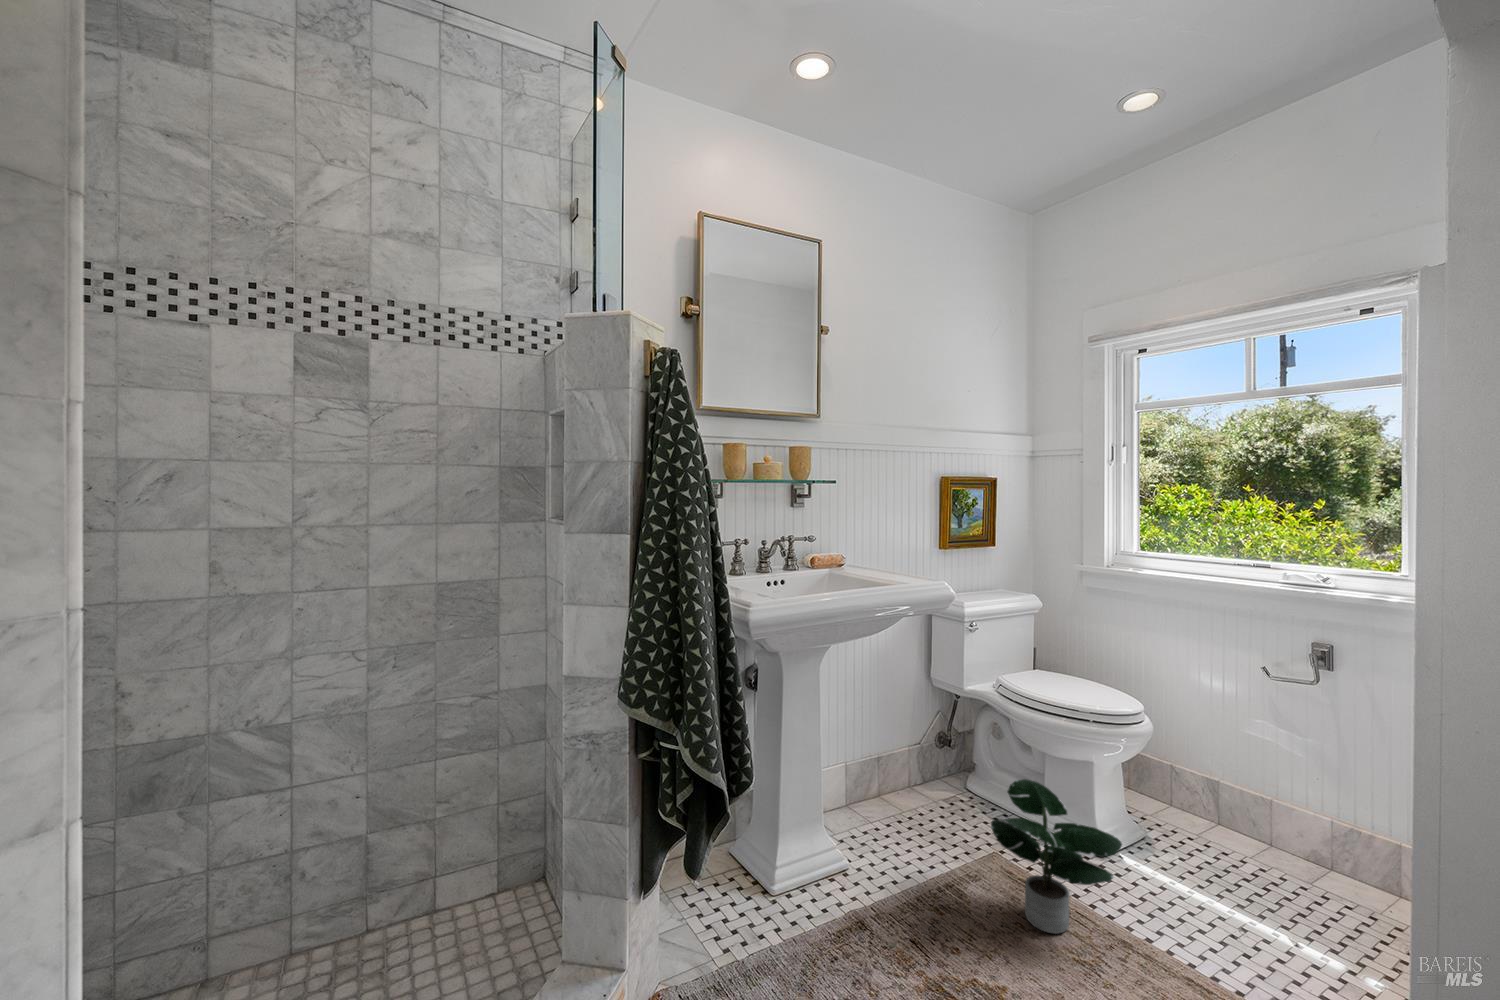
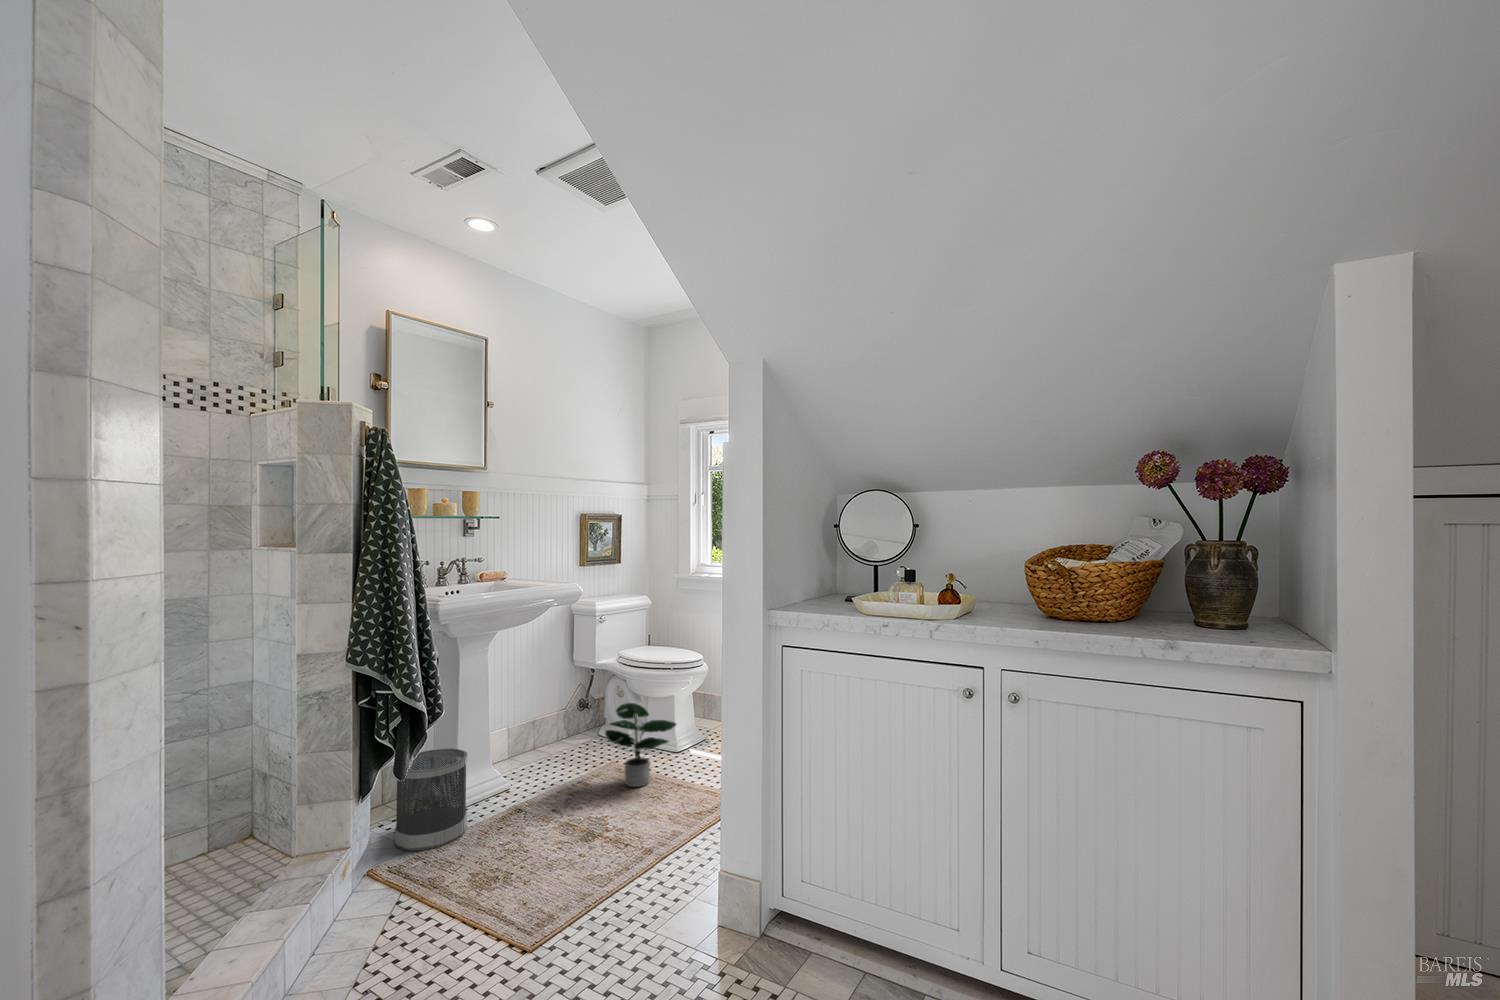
wastebasket: none [697,805,790,968] -> present [395,748,467,851]

